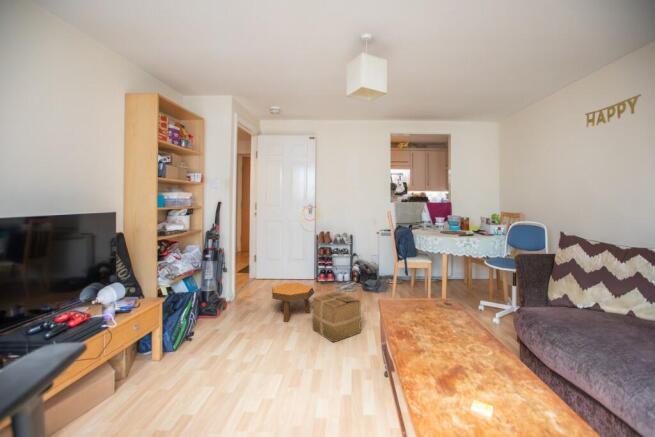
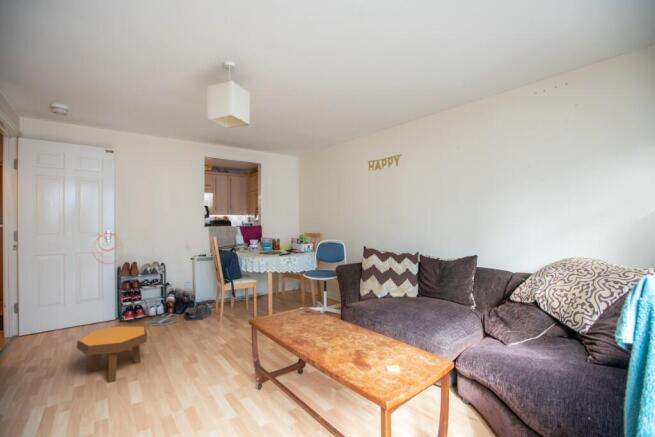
cardboard box: present [313,292,361,342] -> none [162,324,223,382]

